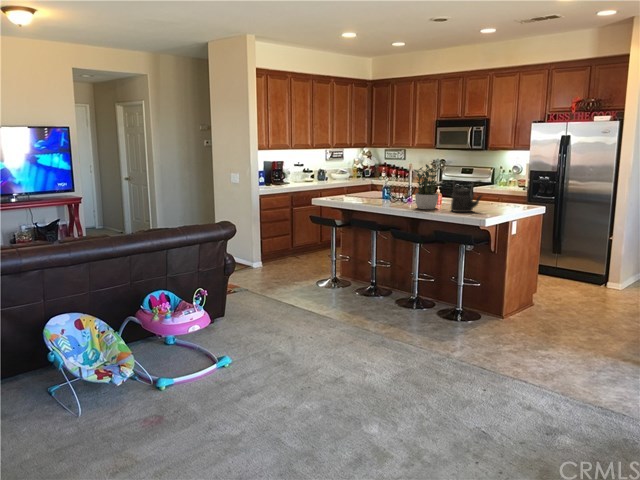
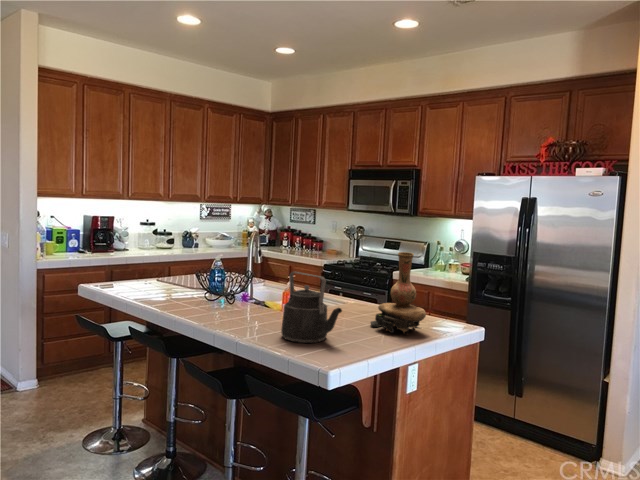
potted plant: present [414,164,438,209] -> none [216,235,273,327]
vase: none [488,168,518,209] -> present [371,252,426,333]

